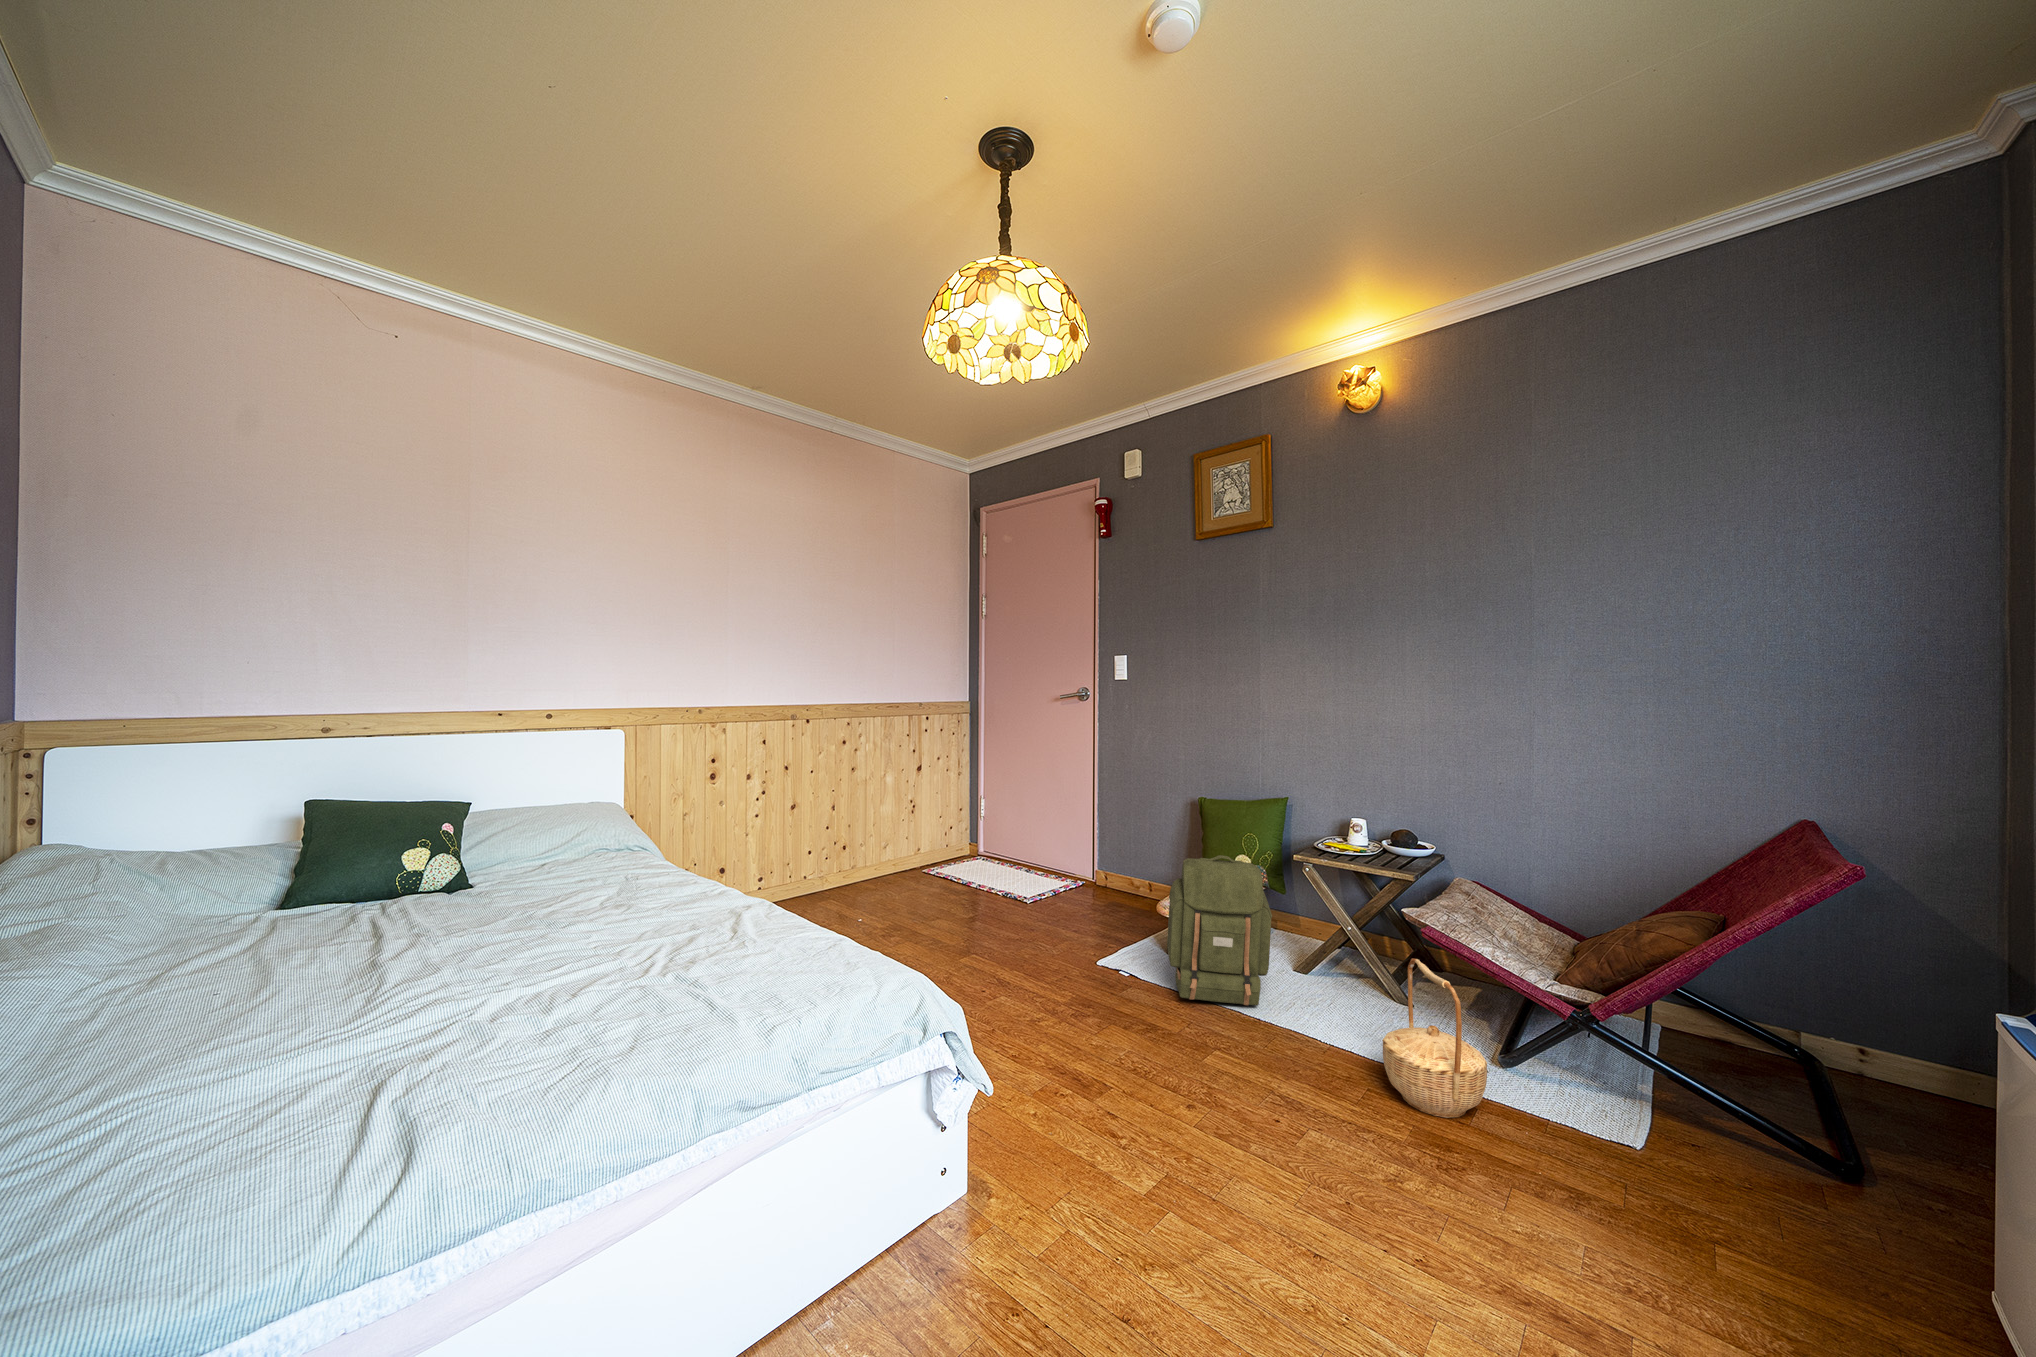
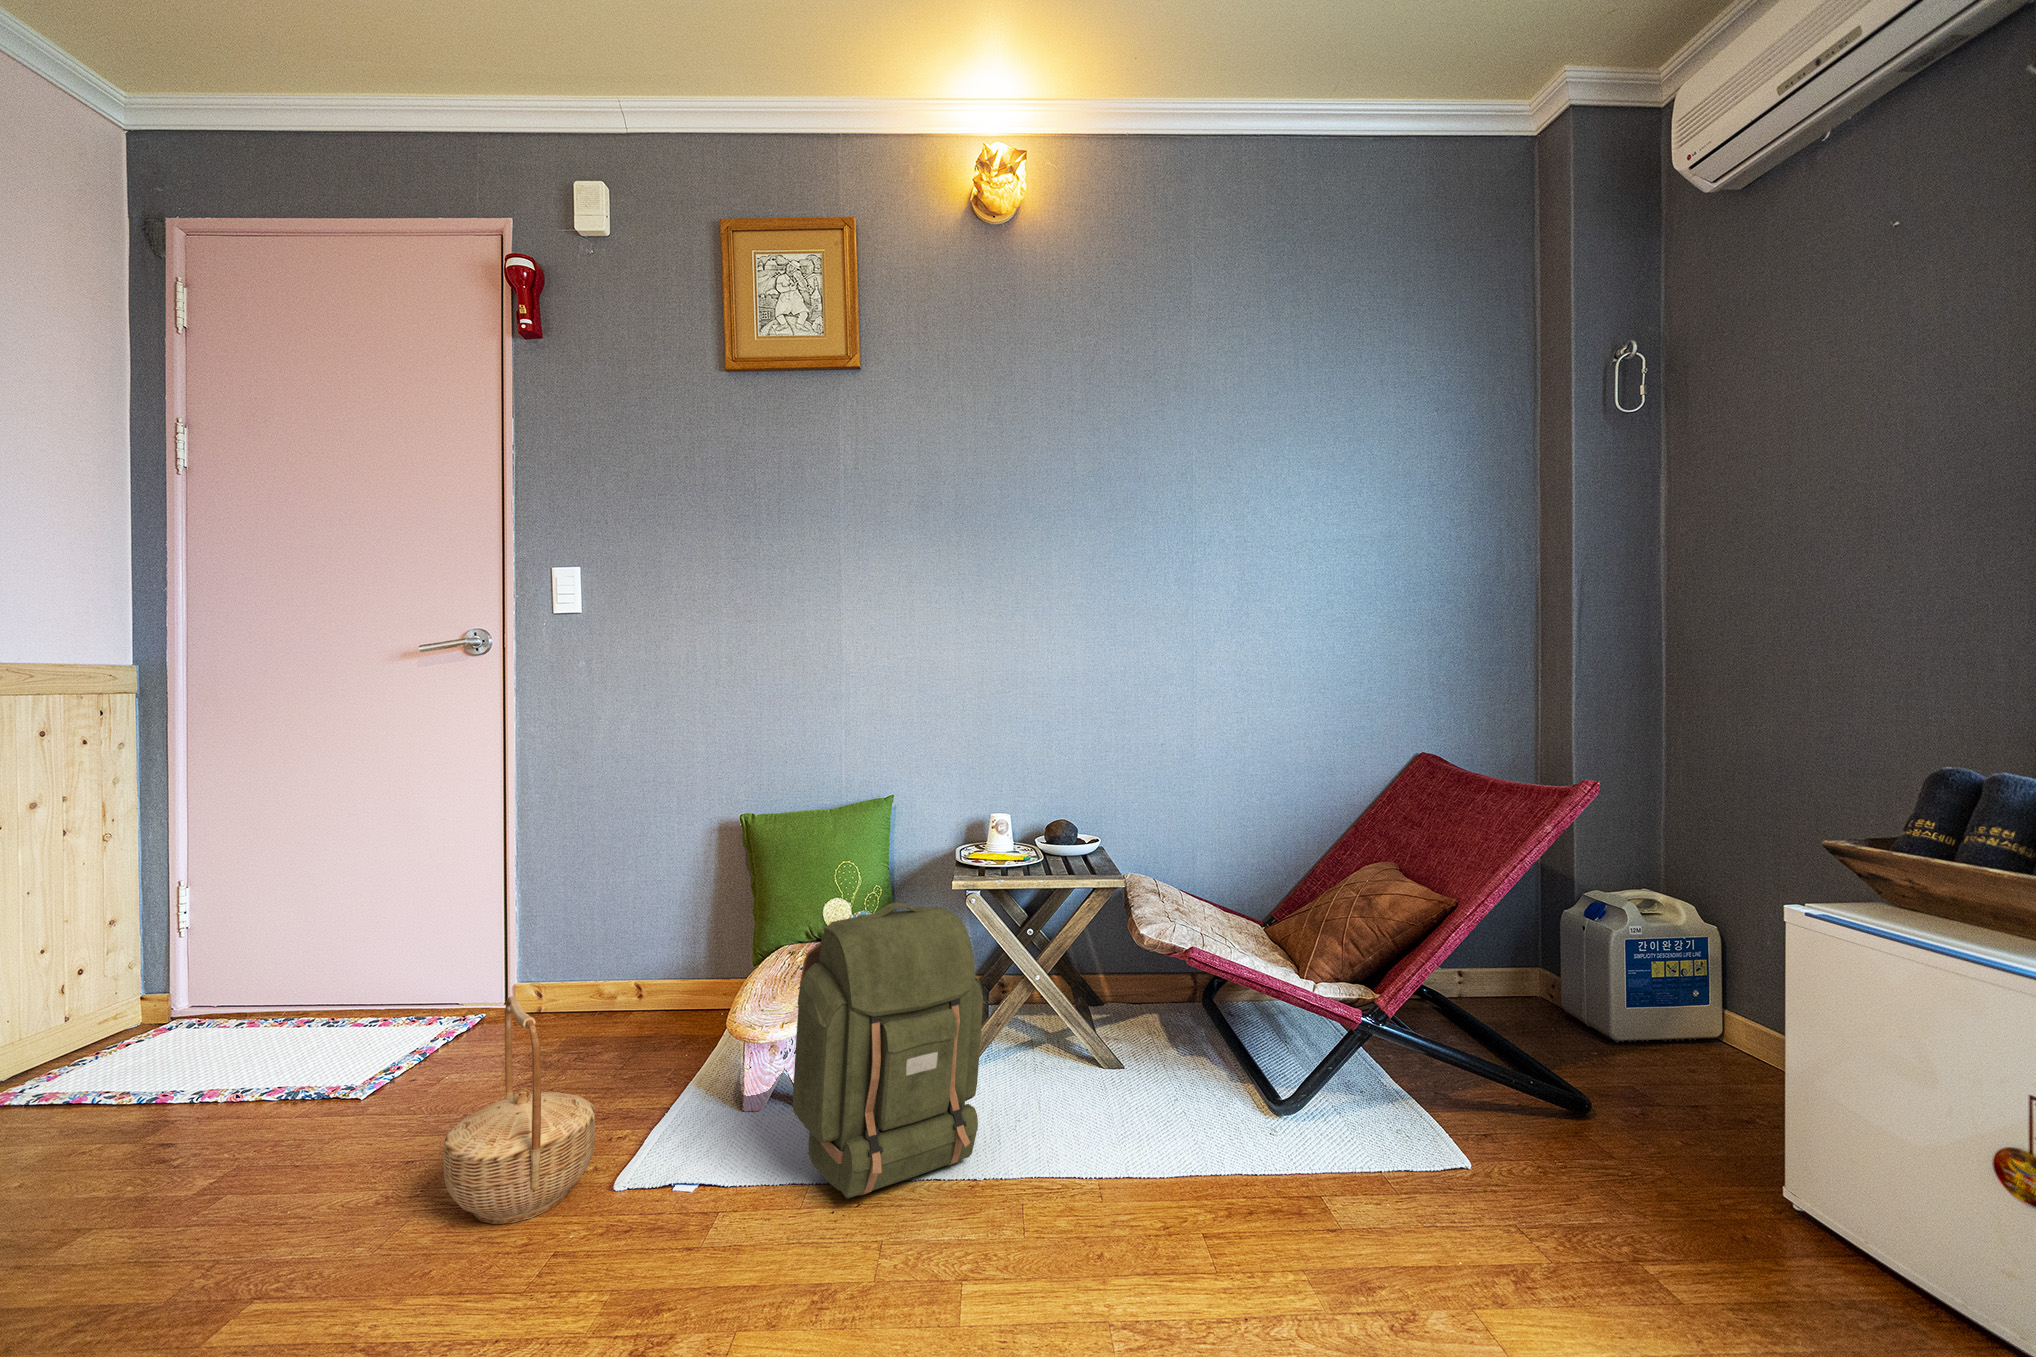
basket: present [1382,959,1487,1118] -> present [443,996,595,1224]

